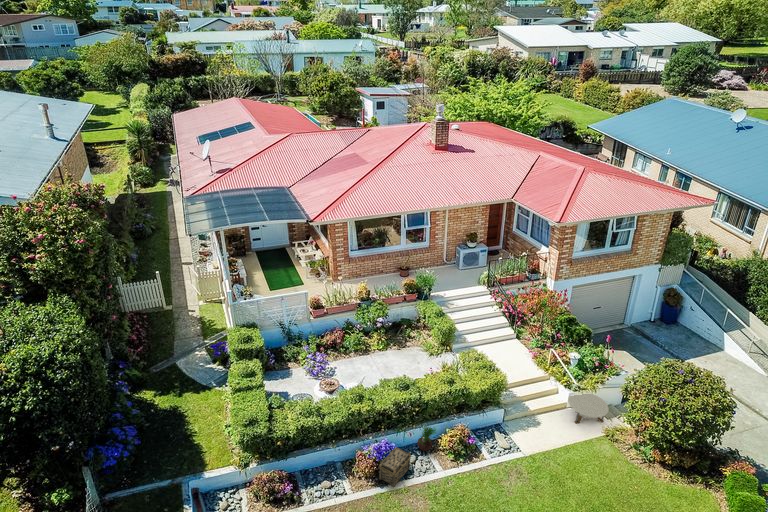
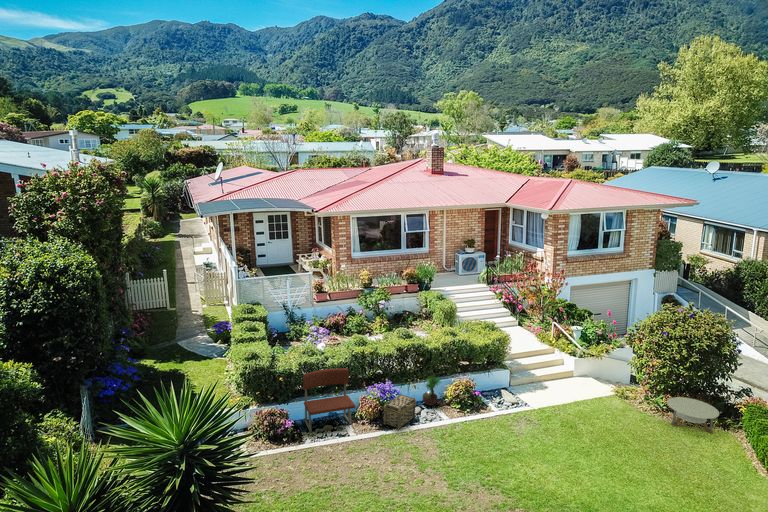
round table: present [568,394,609,424] -> present [667,397,719,433]
bench: none [300,429,352,492] -> present [303,368,355,431]

